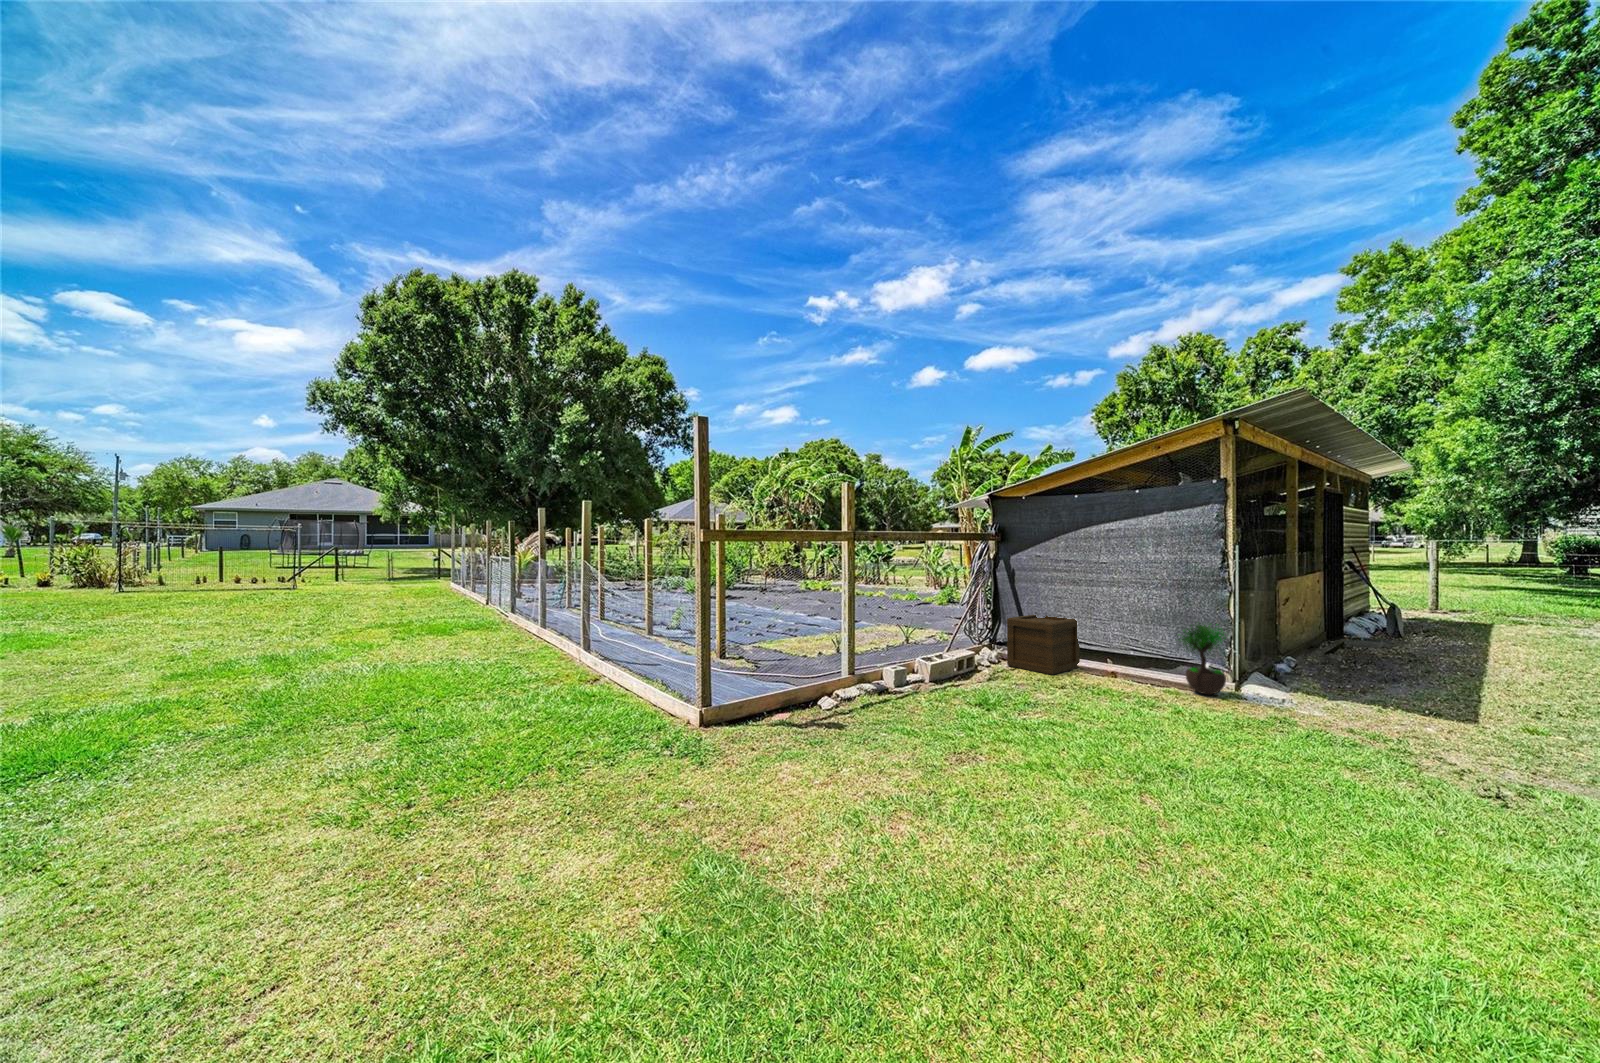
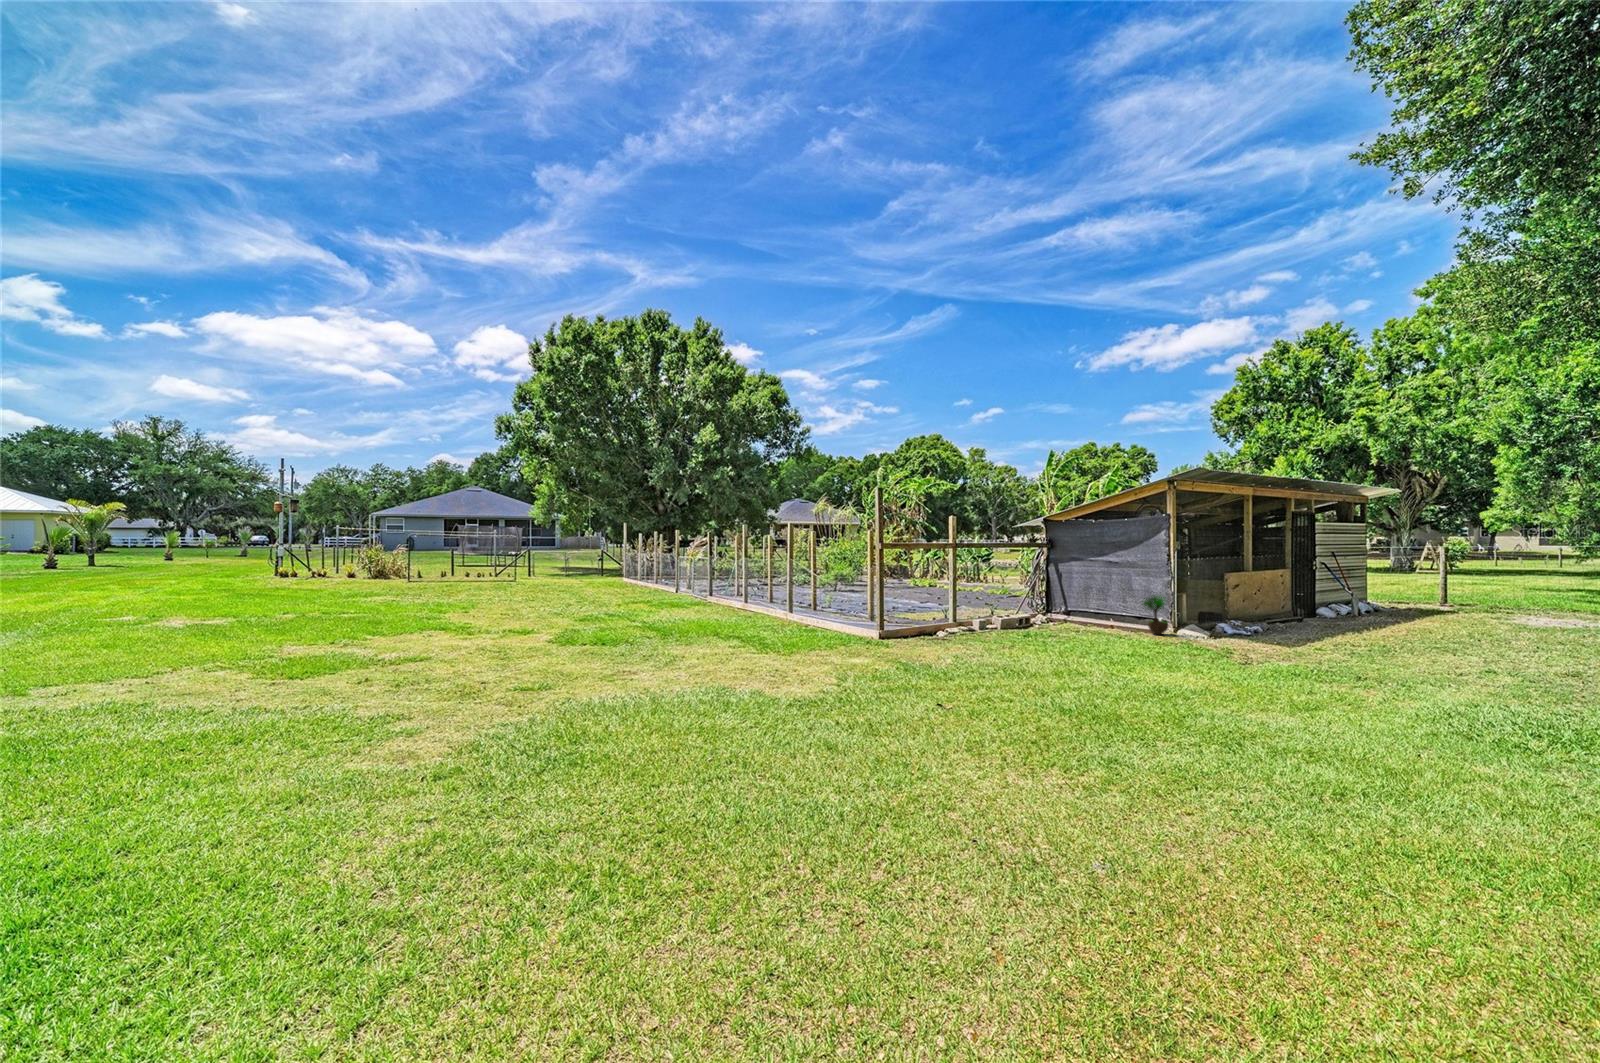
wooden crate: present [1007,615,1080,675] -> none [1053,594,1098,628]

